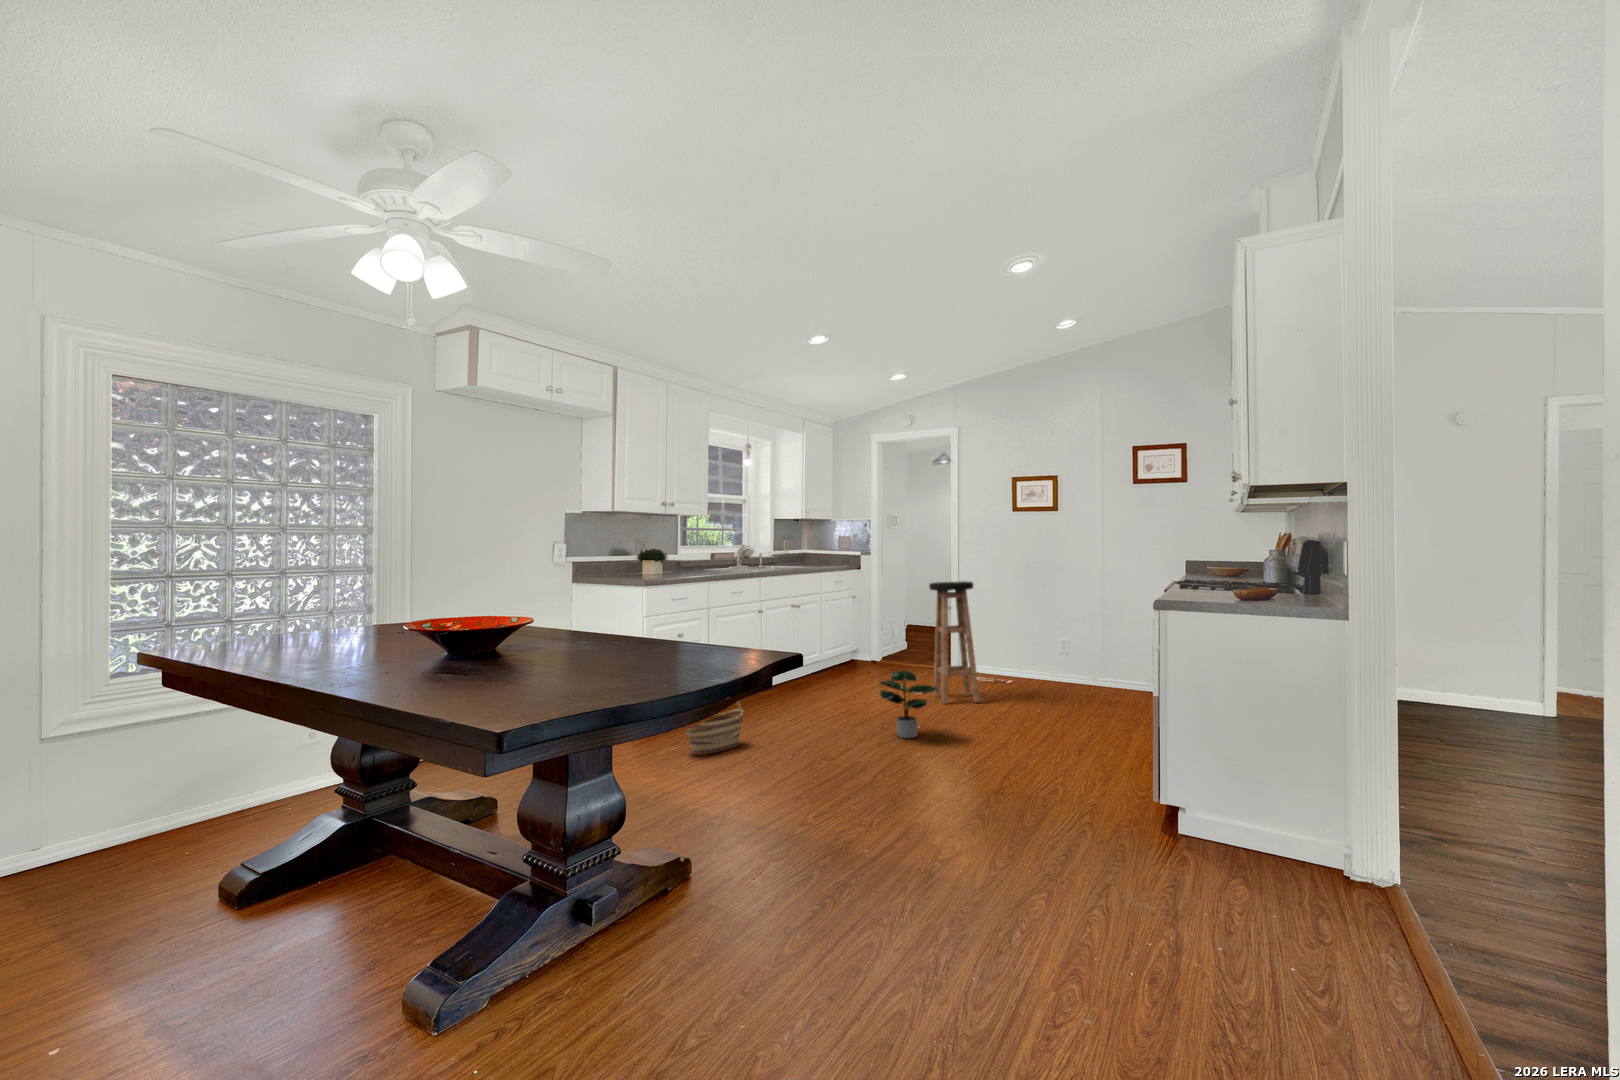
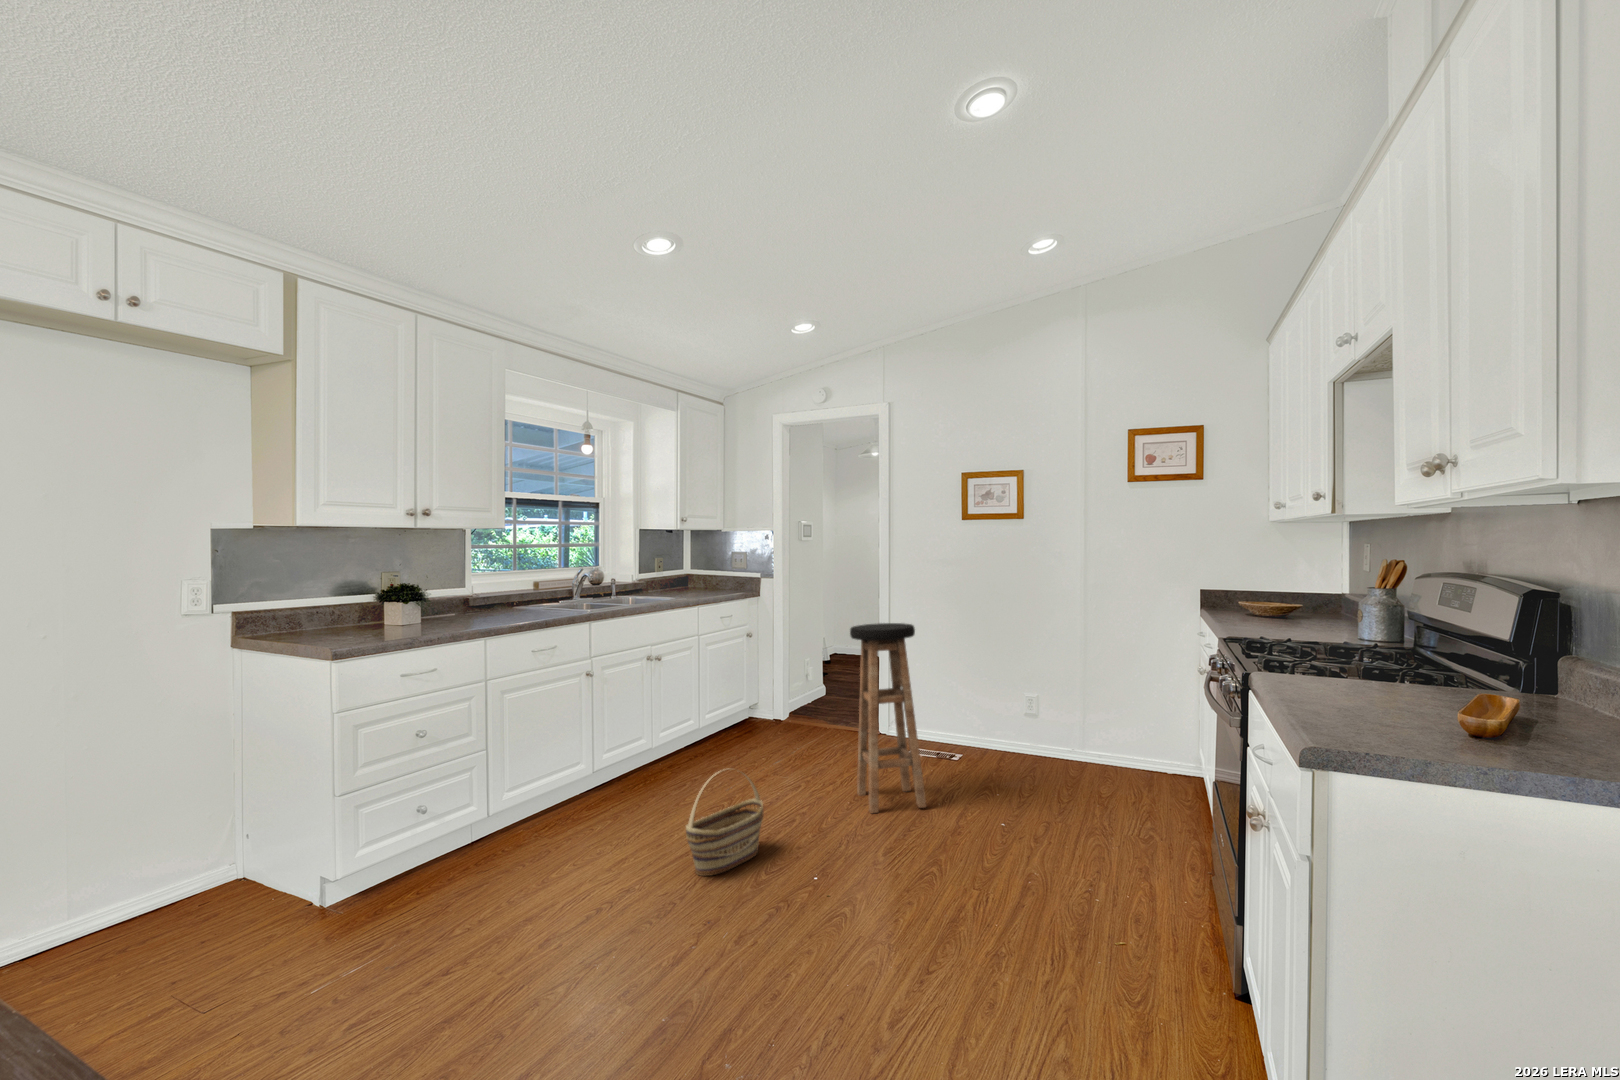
potted plant: present [880,670,939,738] -> none [762,788,866,919]
basket: present [686,702,743,755] -> present [686,771,763,876]

